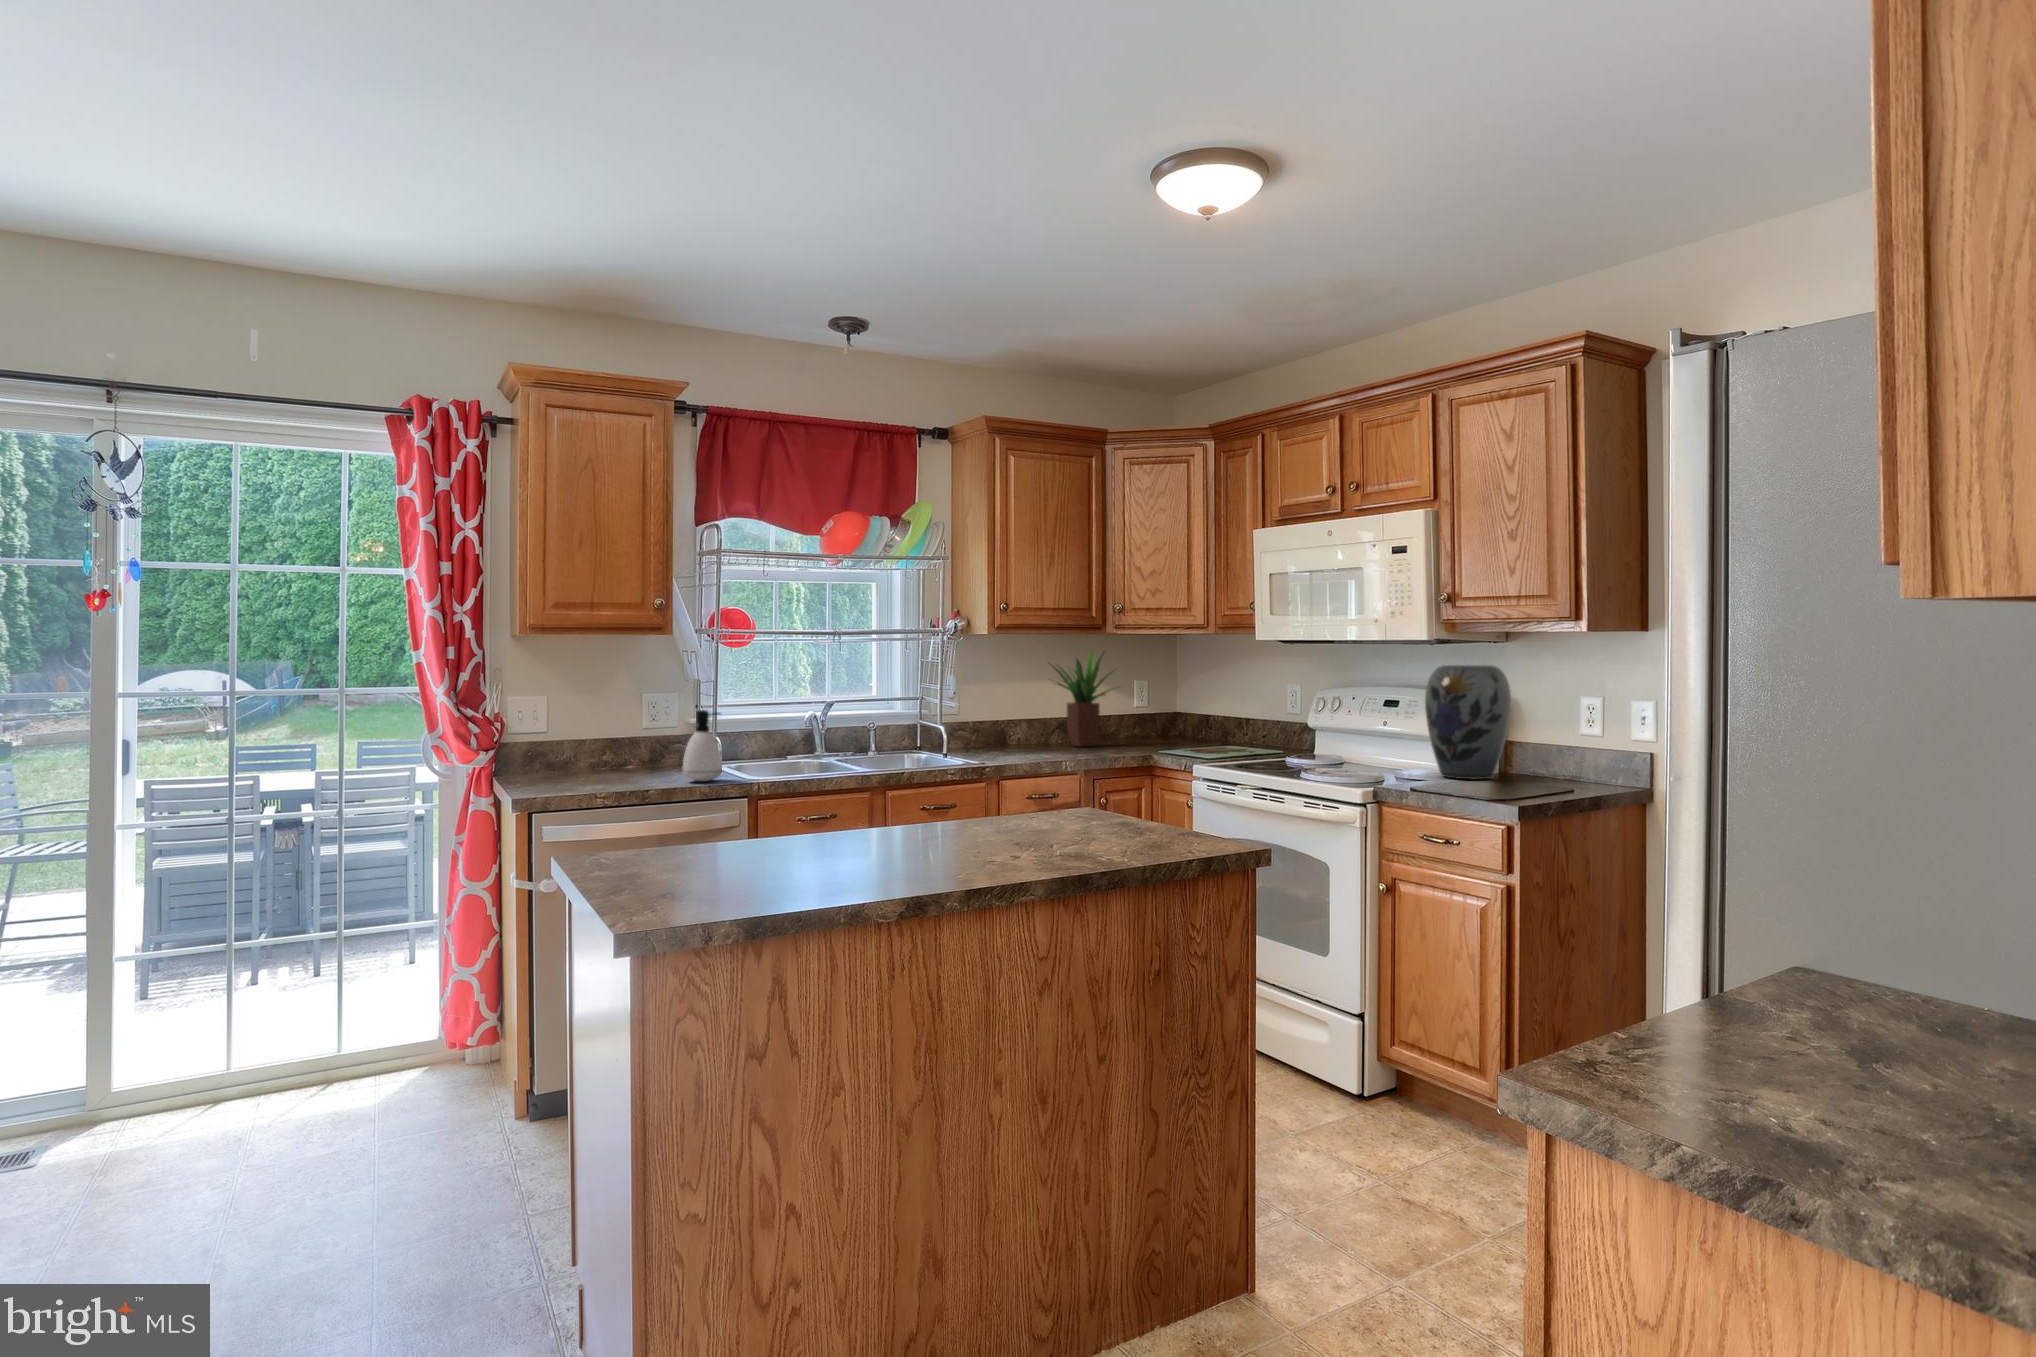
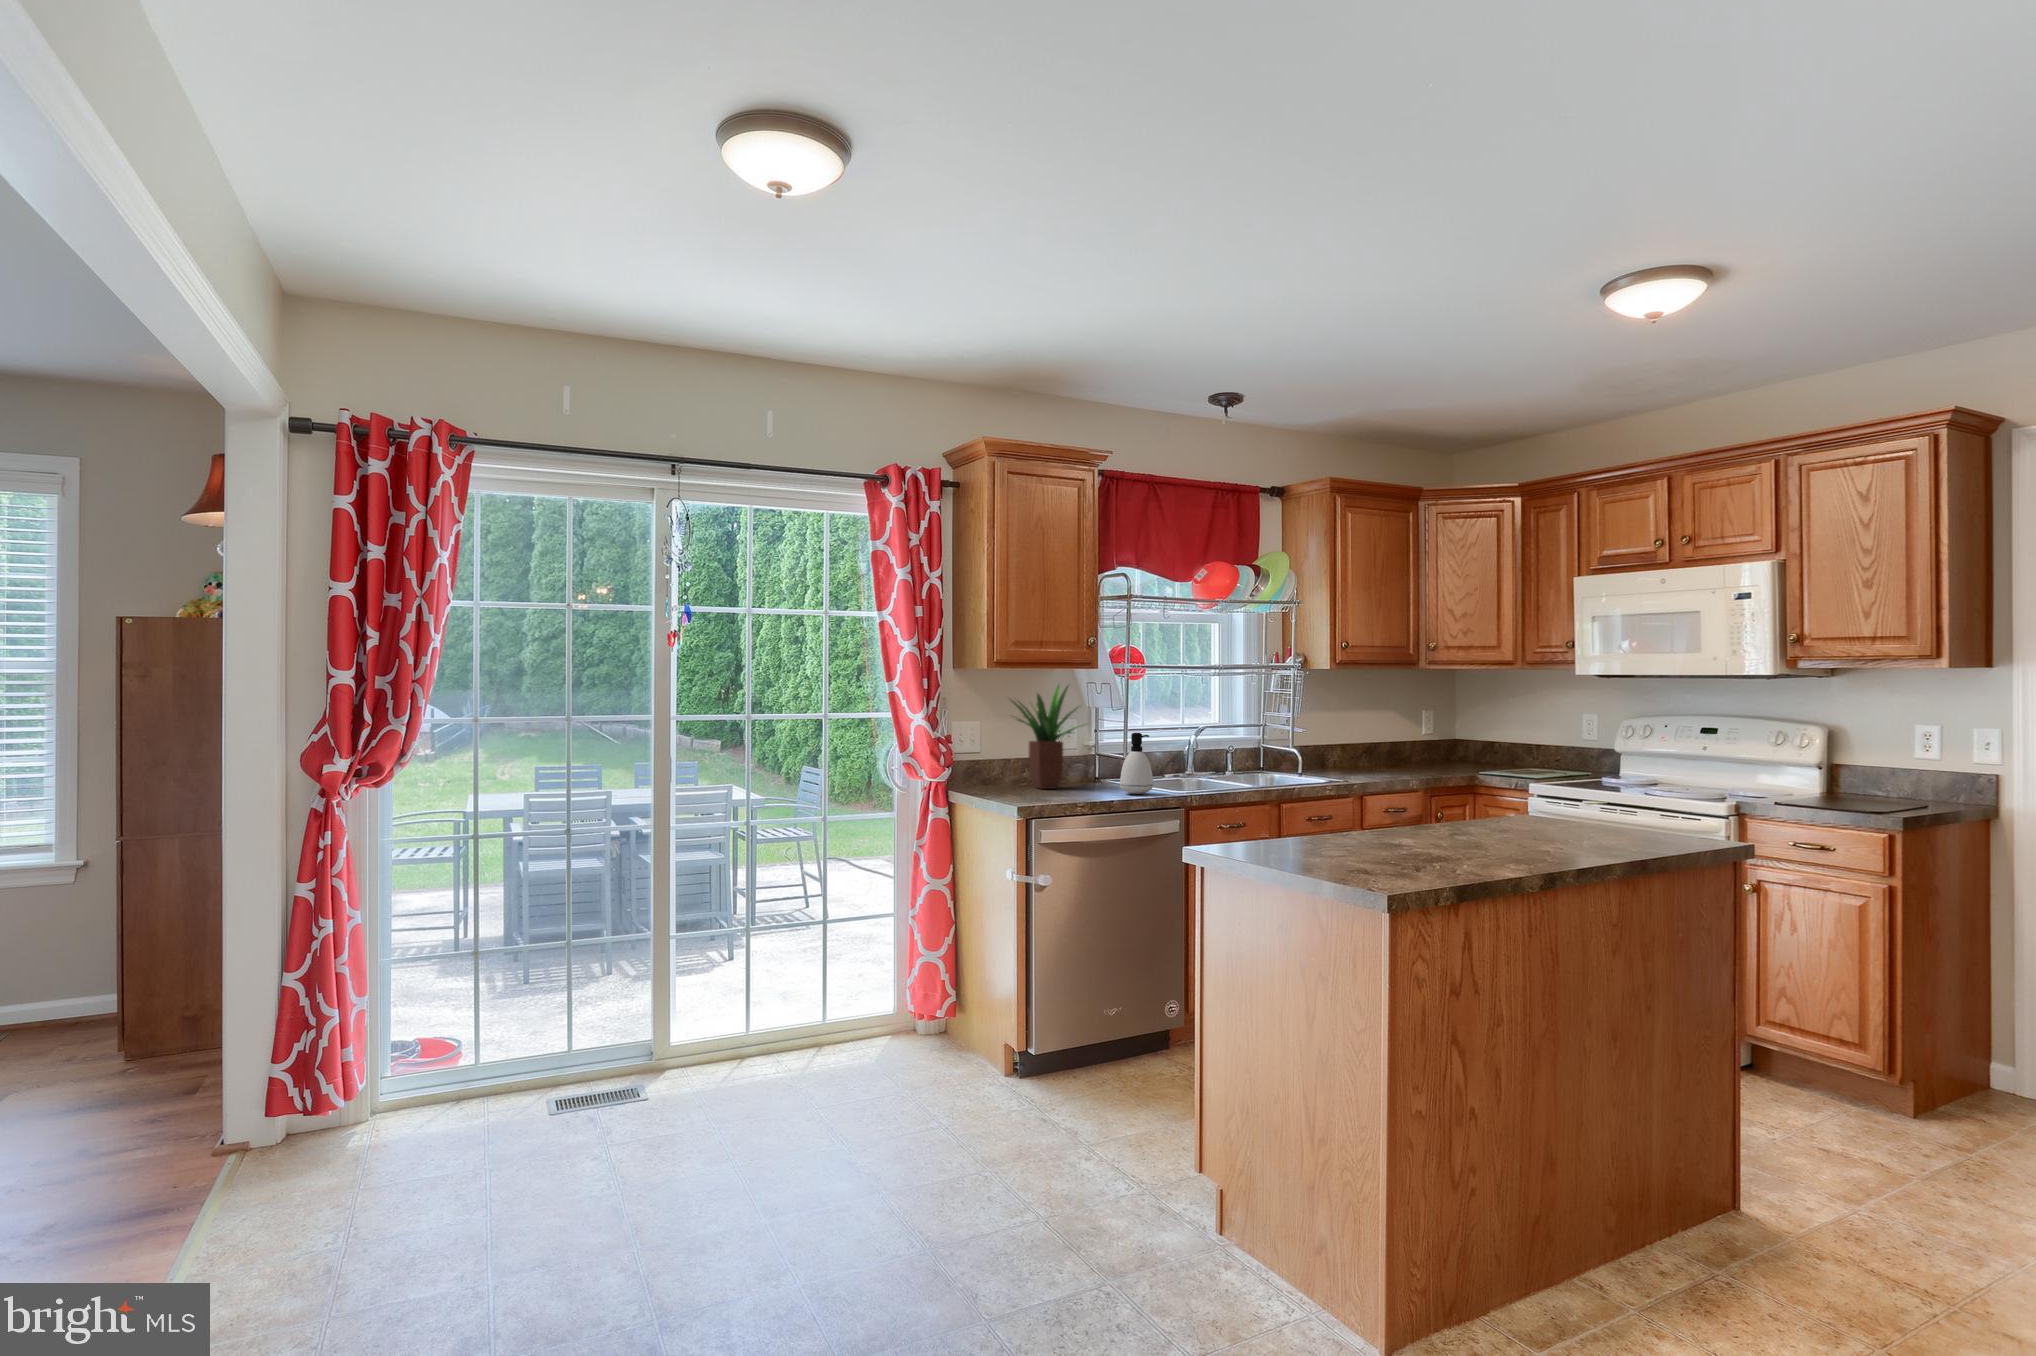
potted plant: present [1050,651,1120,747] -> present [1012,685,1082,789]
vase: present [1425,665,1511,779] -> none [1768,697,1854,797]

